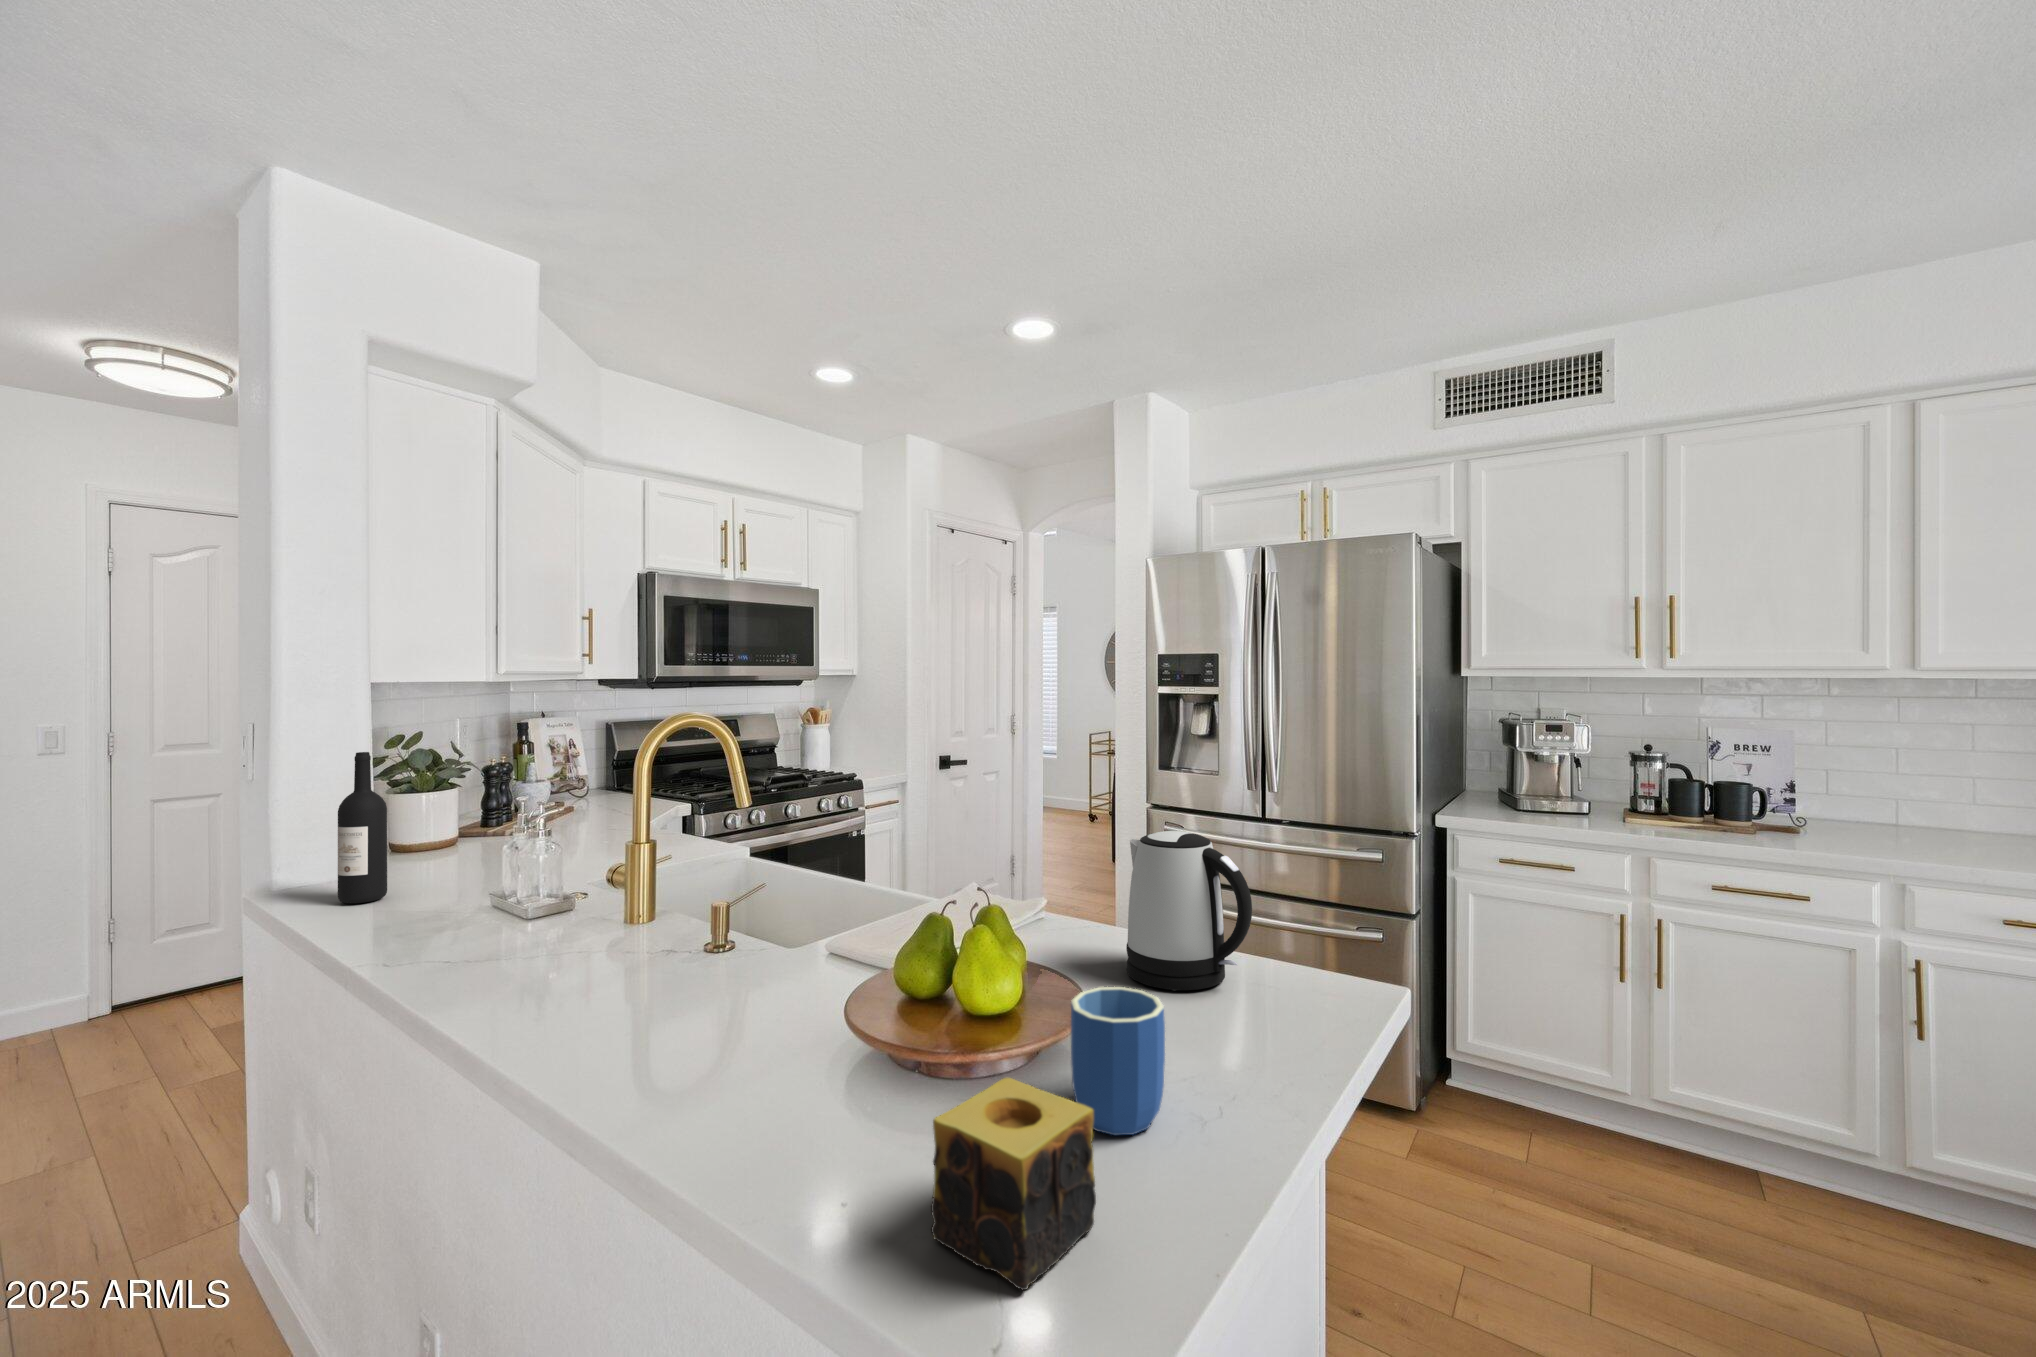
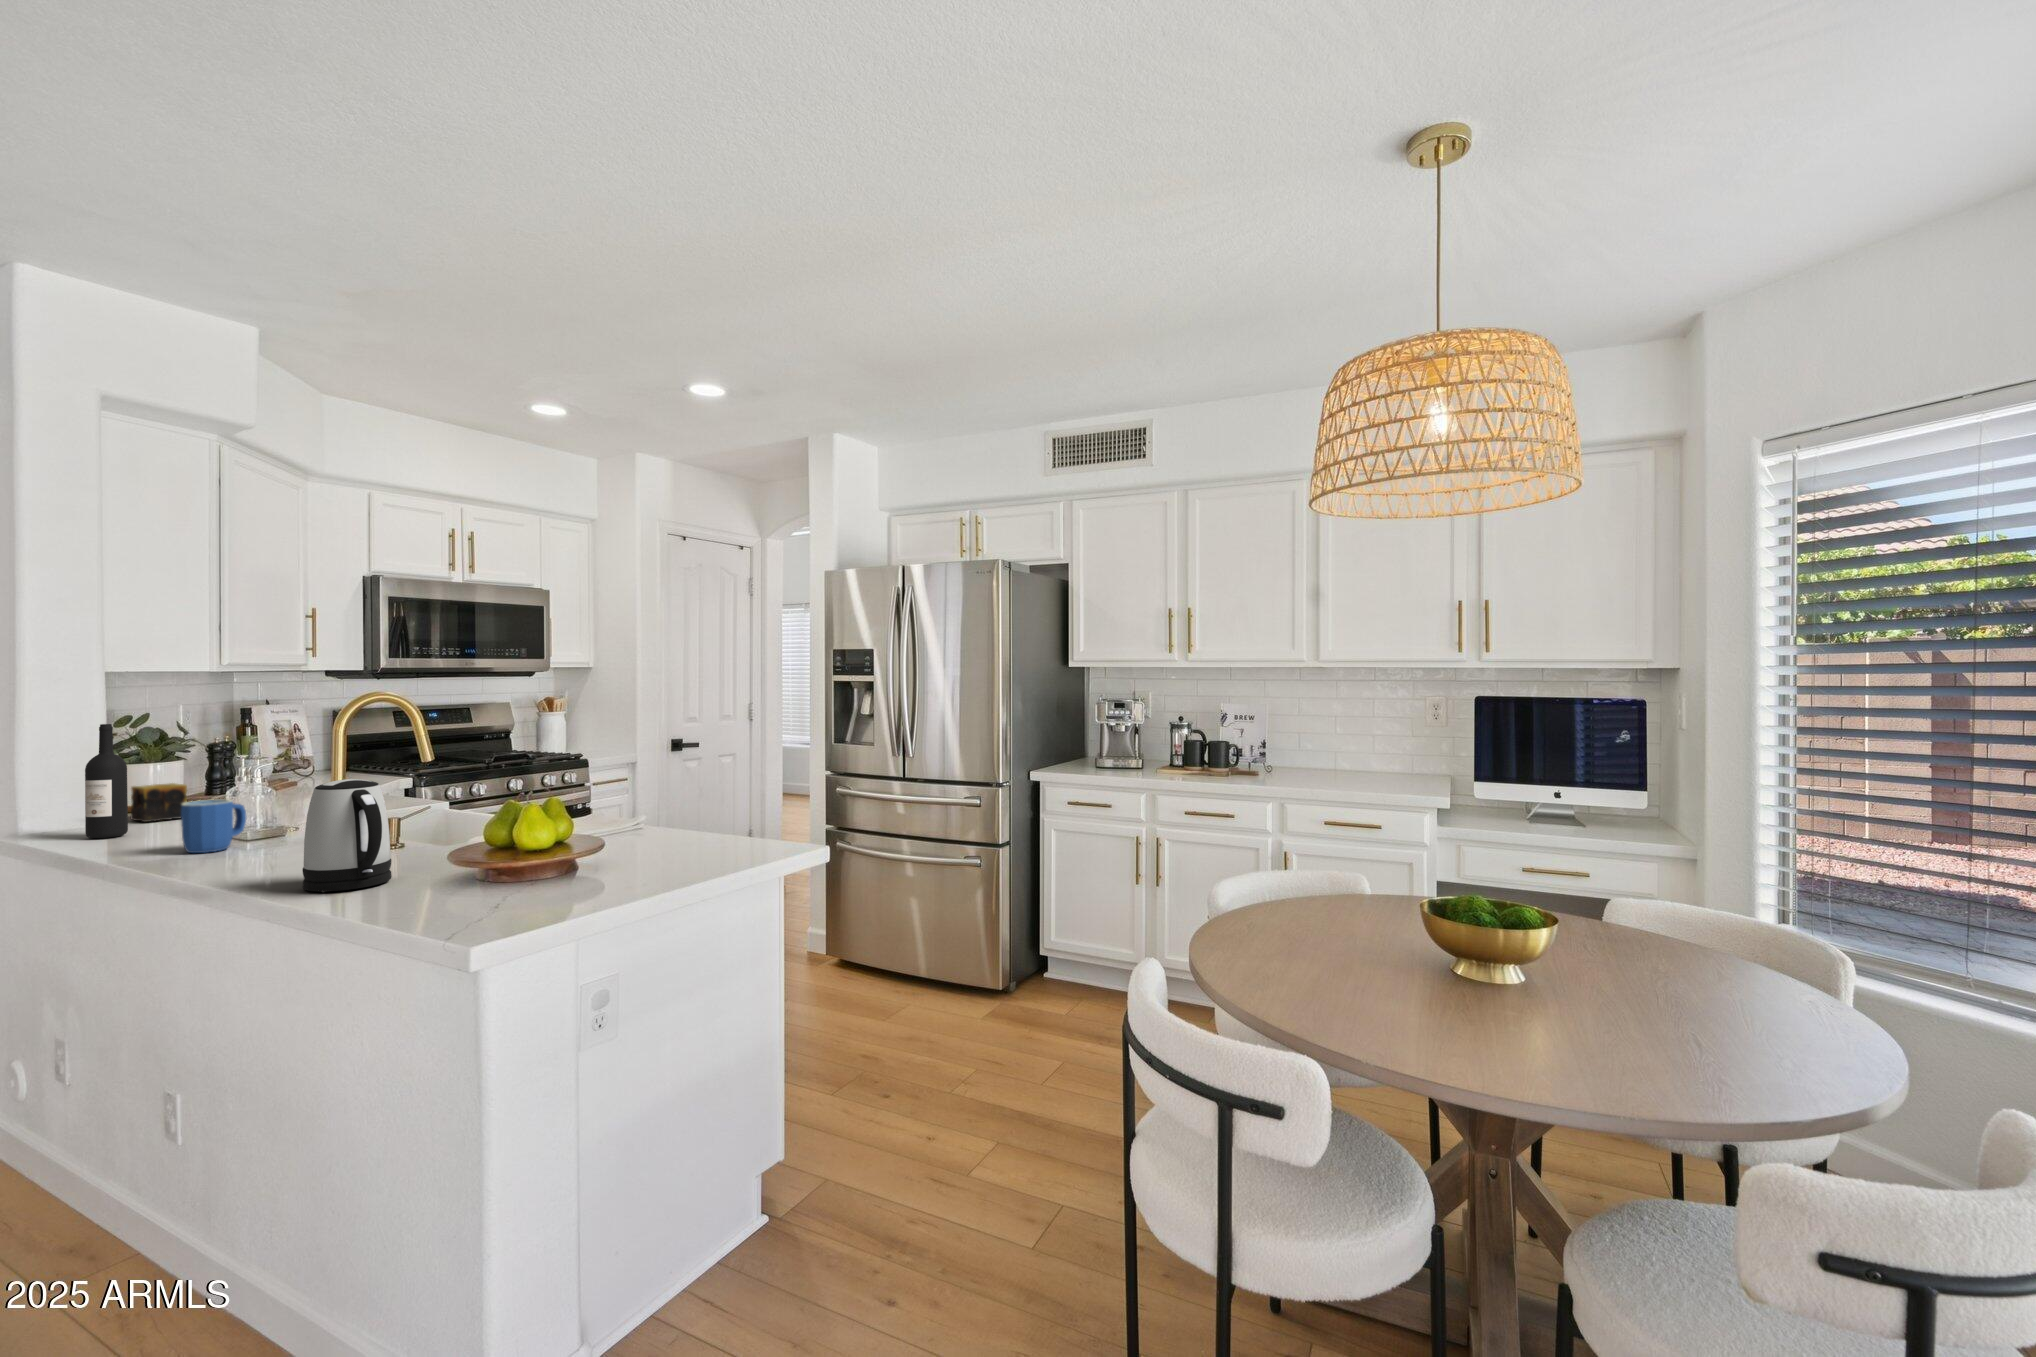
kettle: present [1126,831,1252,990] -> present [302,779,392,892]
mug: present [1071,987,1165,1135] -> present [181,799,246,853]
candle: present [931,1078,1096,1290] -> present [131,783,187,822]

